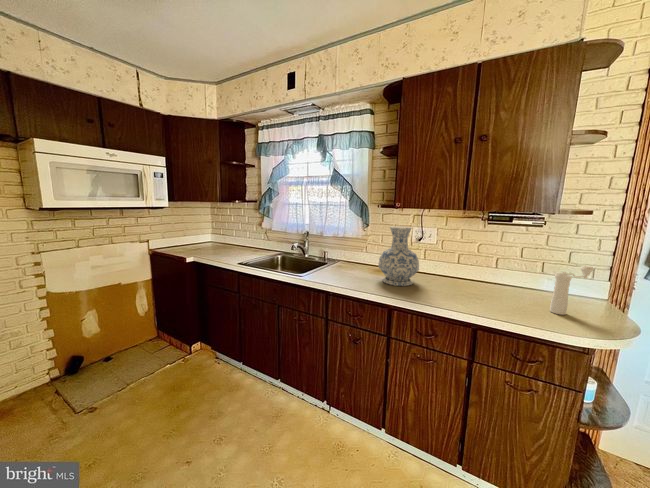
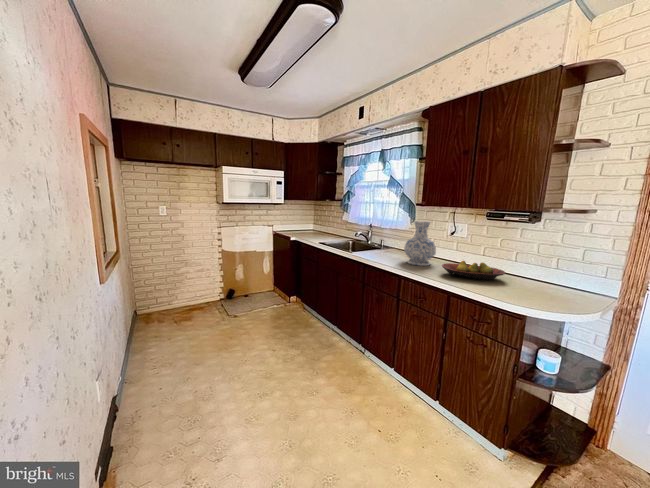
pepper mill: present [550,265,594,315] -> none [516,257,558,294]
fruit bowl: none [443,276,517,299] -> present [442,261,505,280]

